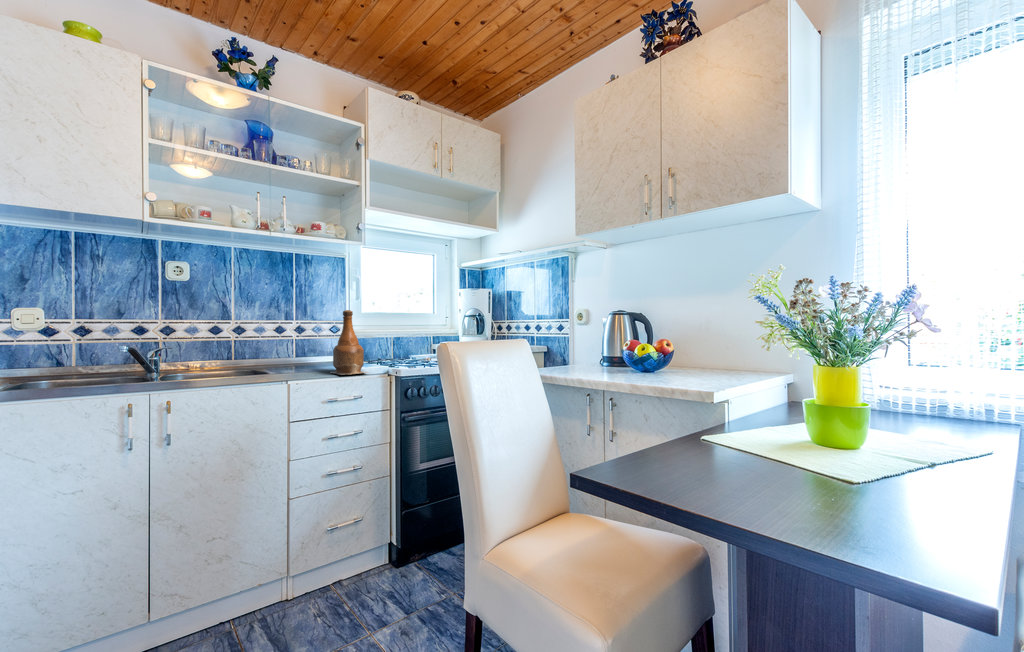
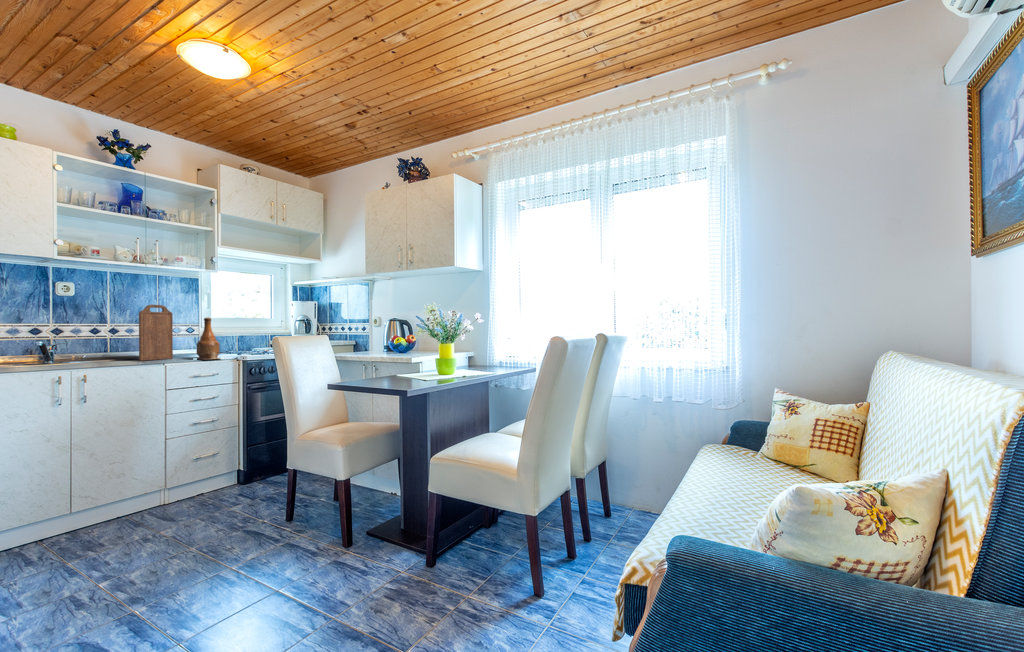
cutting board: none [254,291,303,375] -> present [139,305,173,361]

